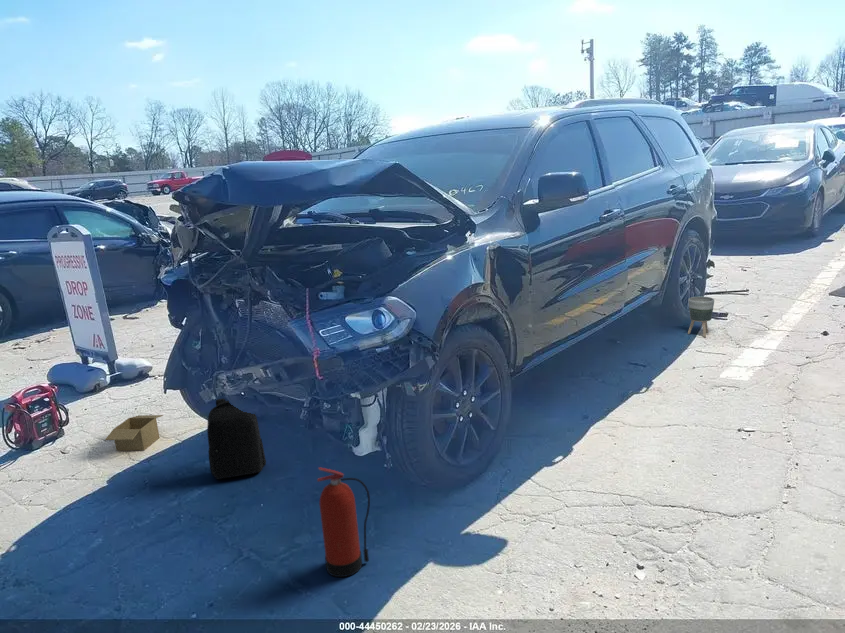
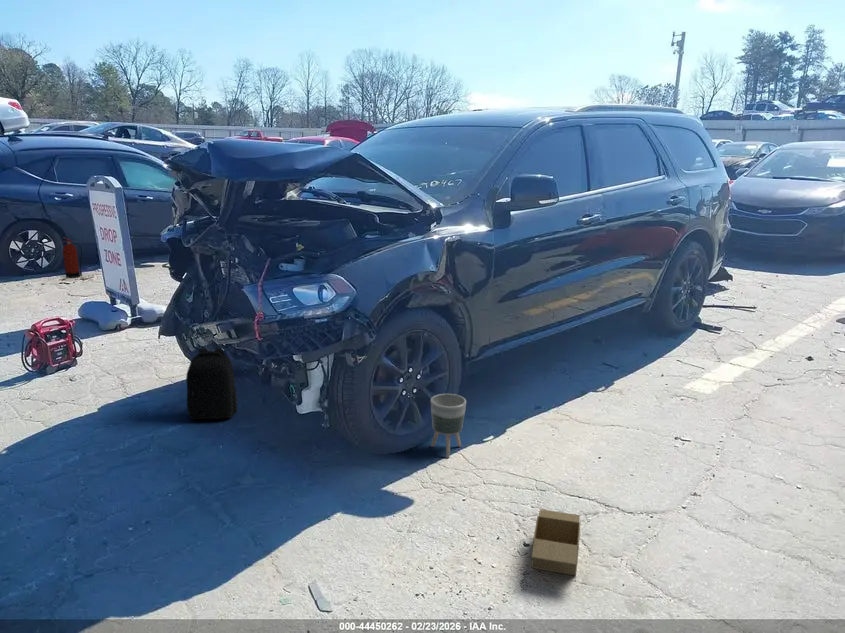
planter: present [688,297,714,338] -> present [431,394,466,458]
cardboard box: present [105,415,163,451] -> present [531,509,580,575]
fire extinguisher: present [317,467,370,577] -> present [63,237,82,278]

